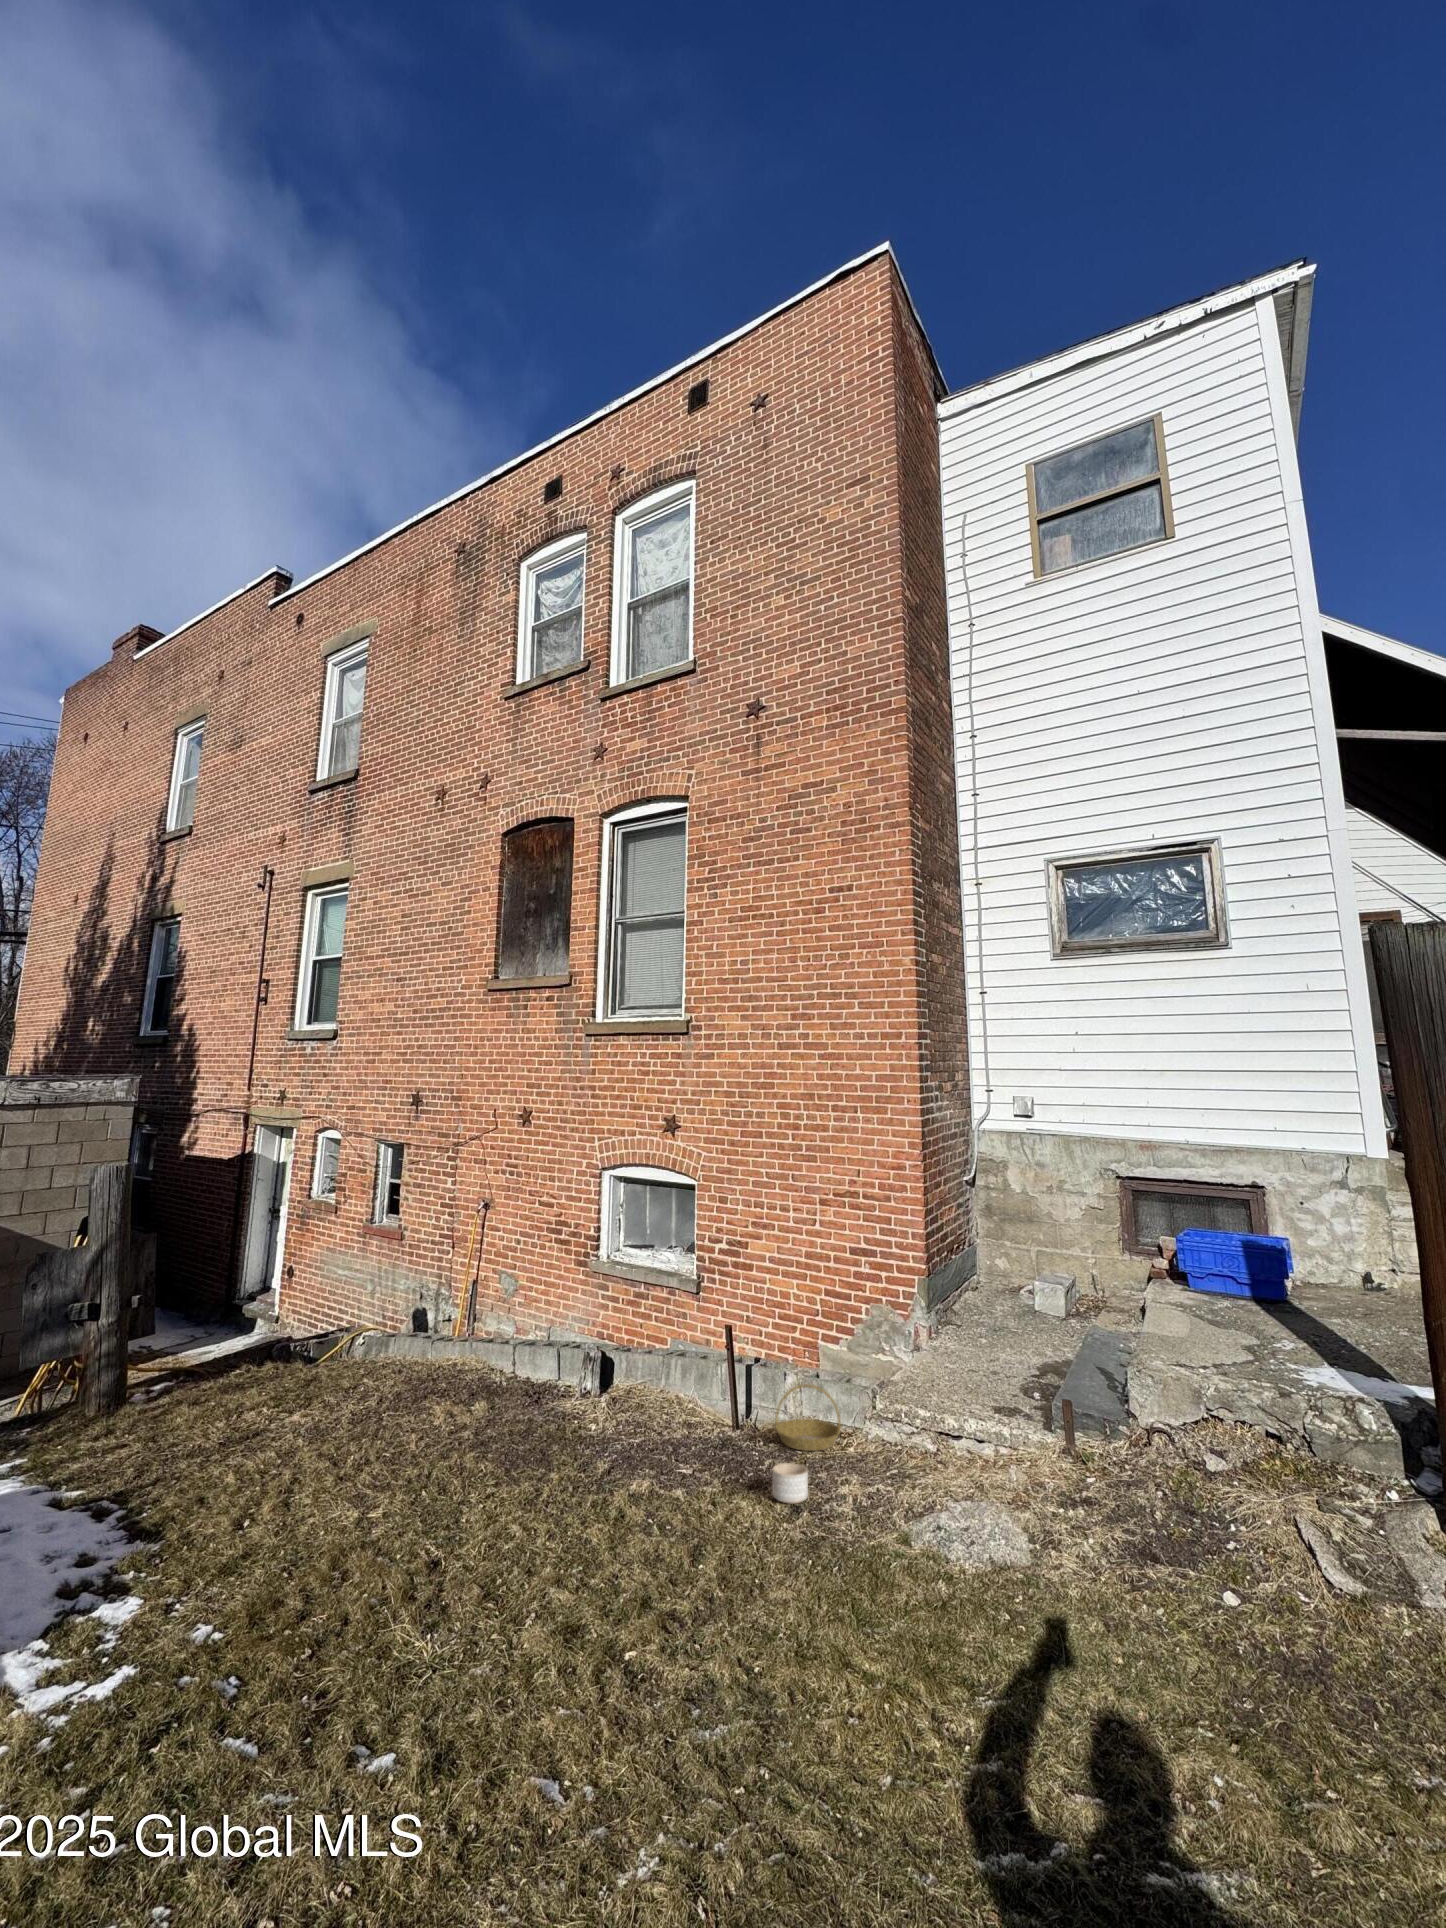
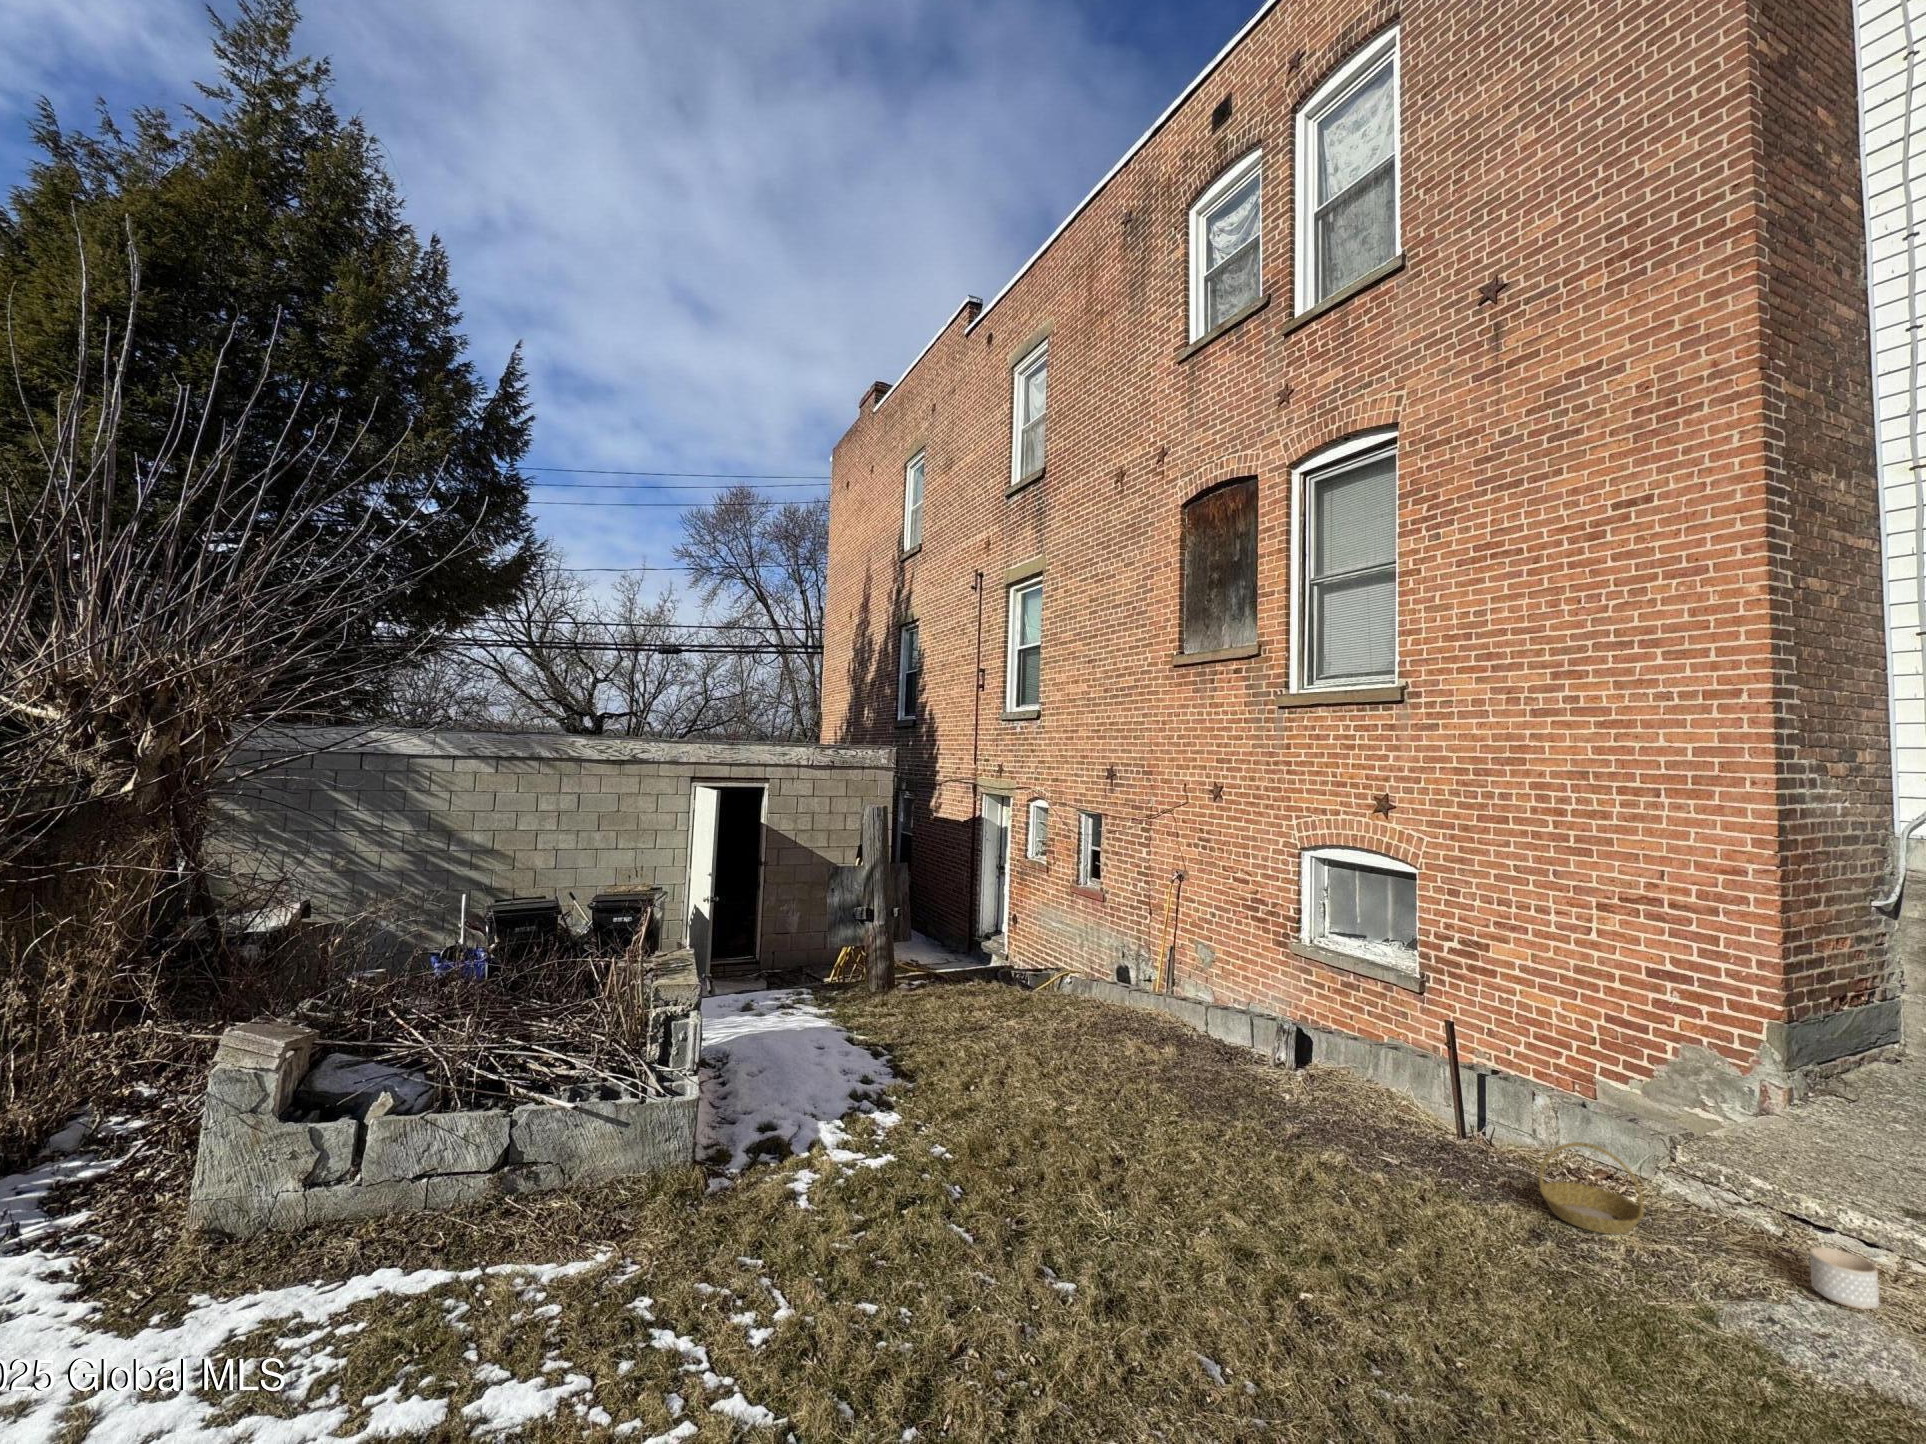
planter: present [772,1463,808,1504] -> present [1810,1247,1879,1309]

